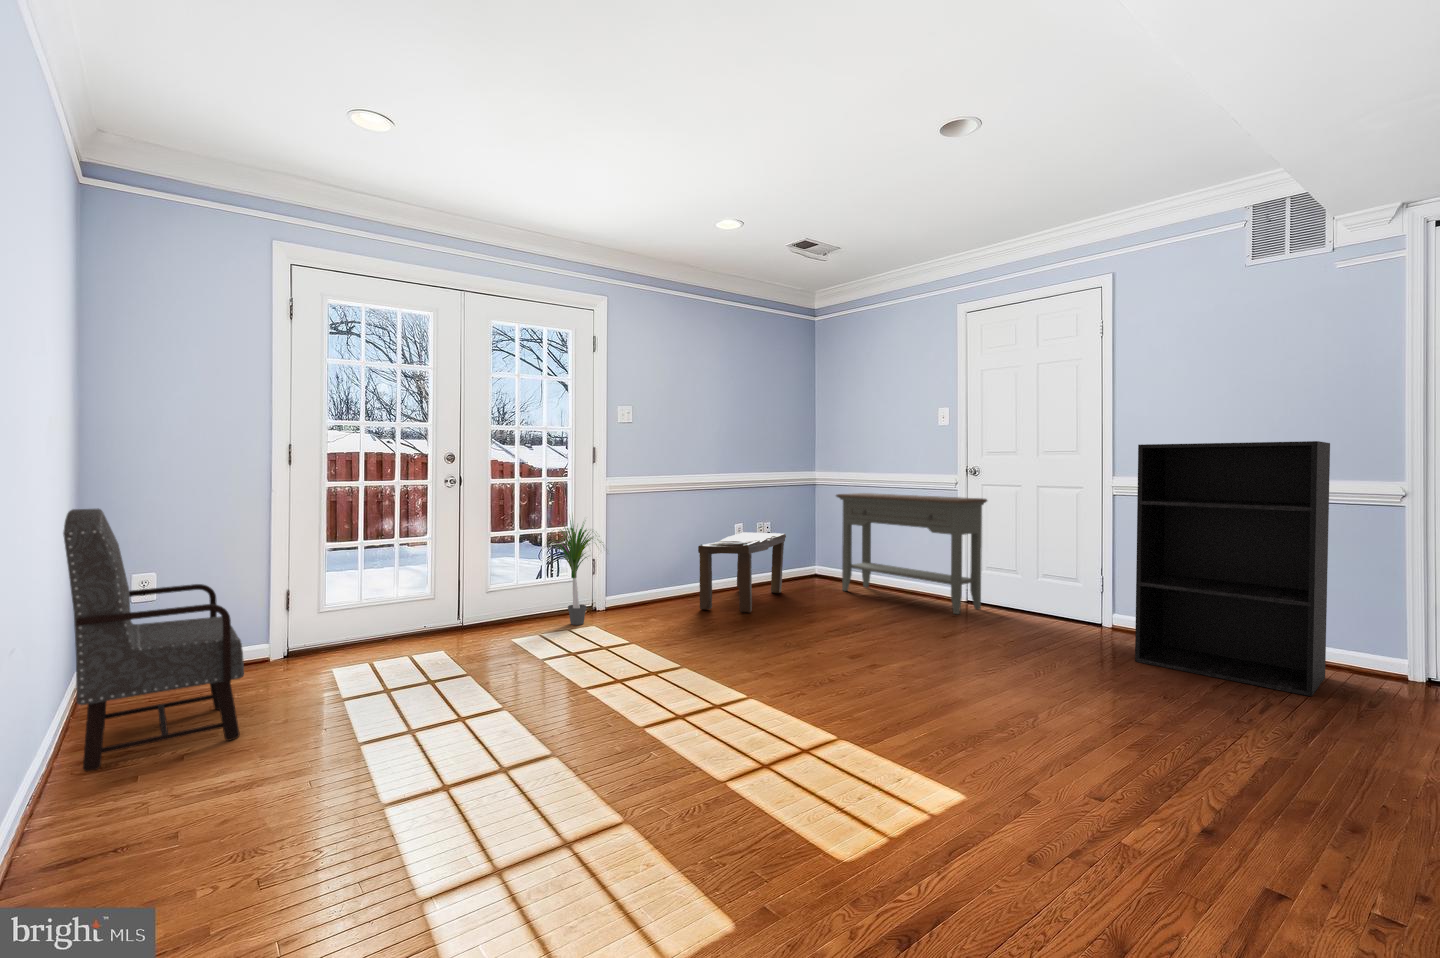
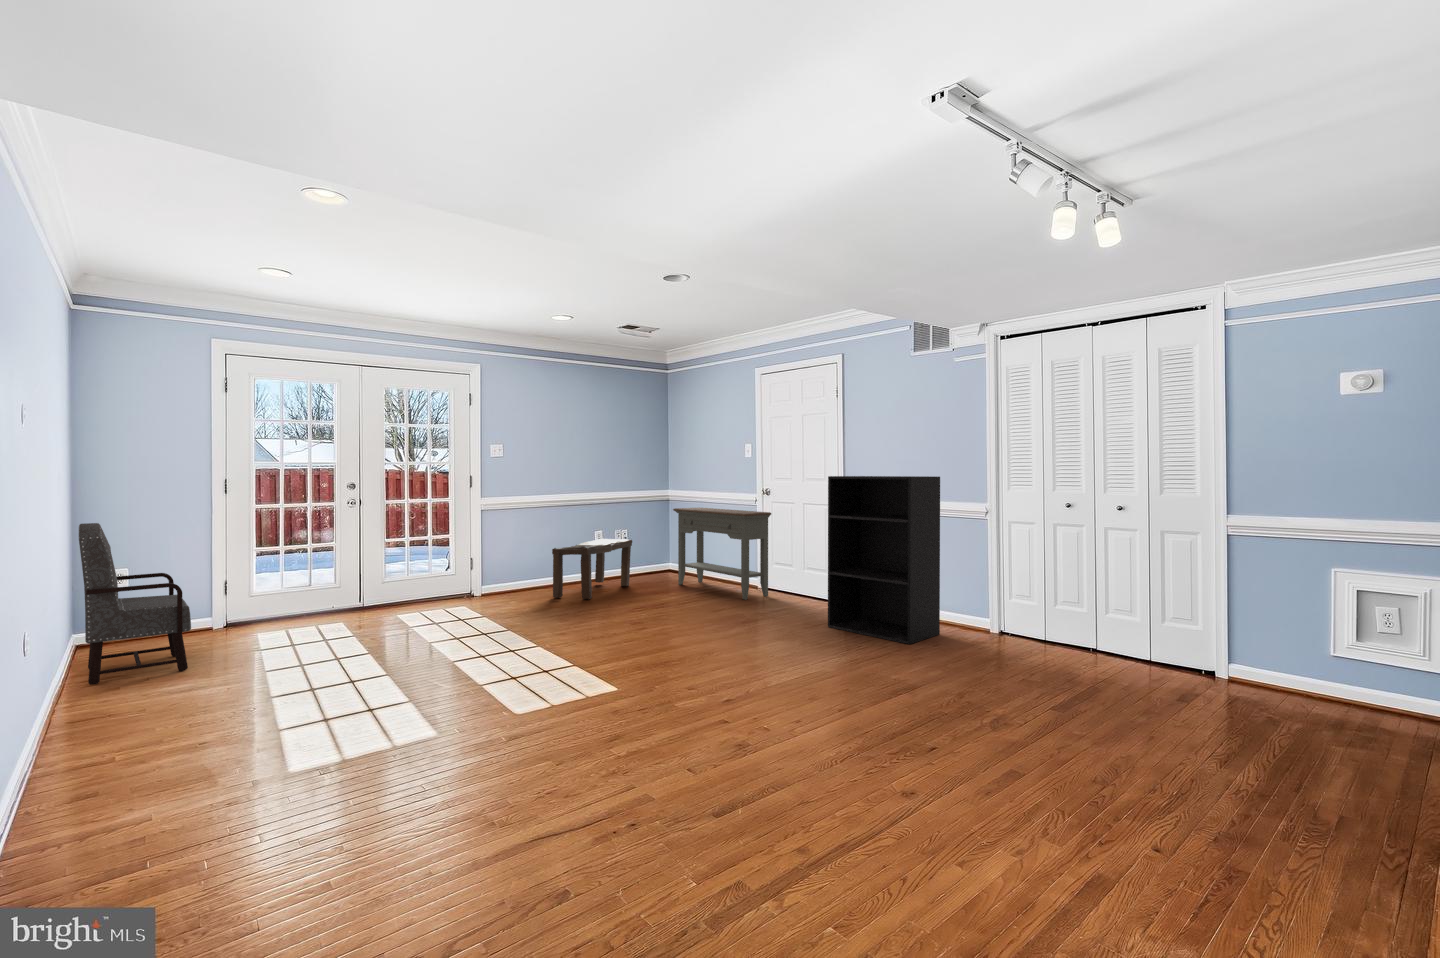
potted plant: present [545,518,601,625] -> none [420,523,479,608]

